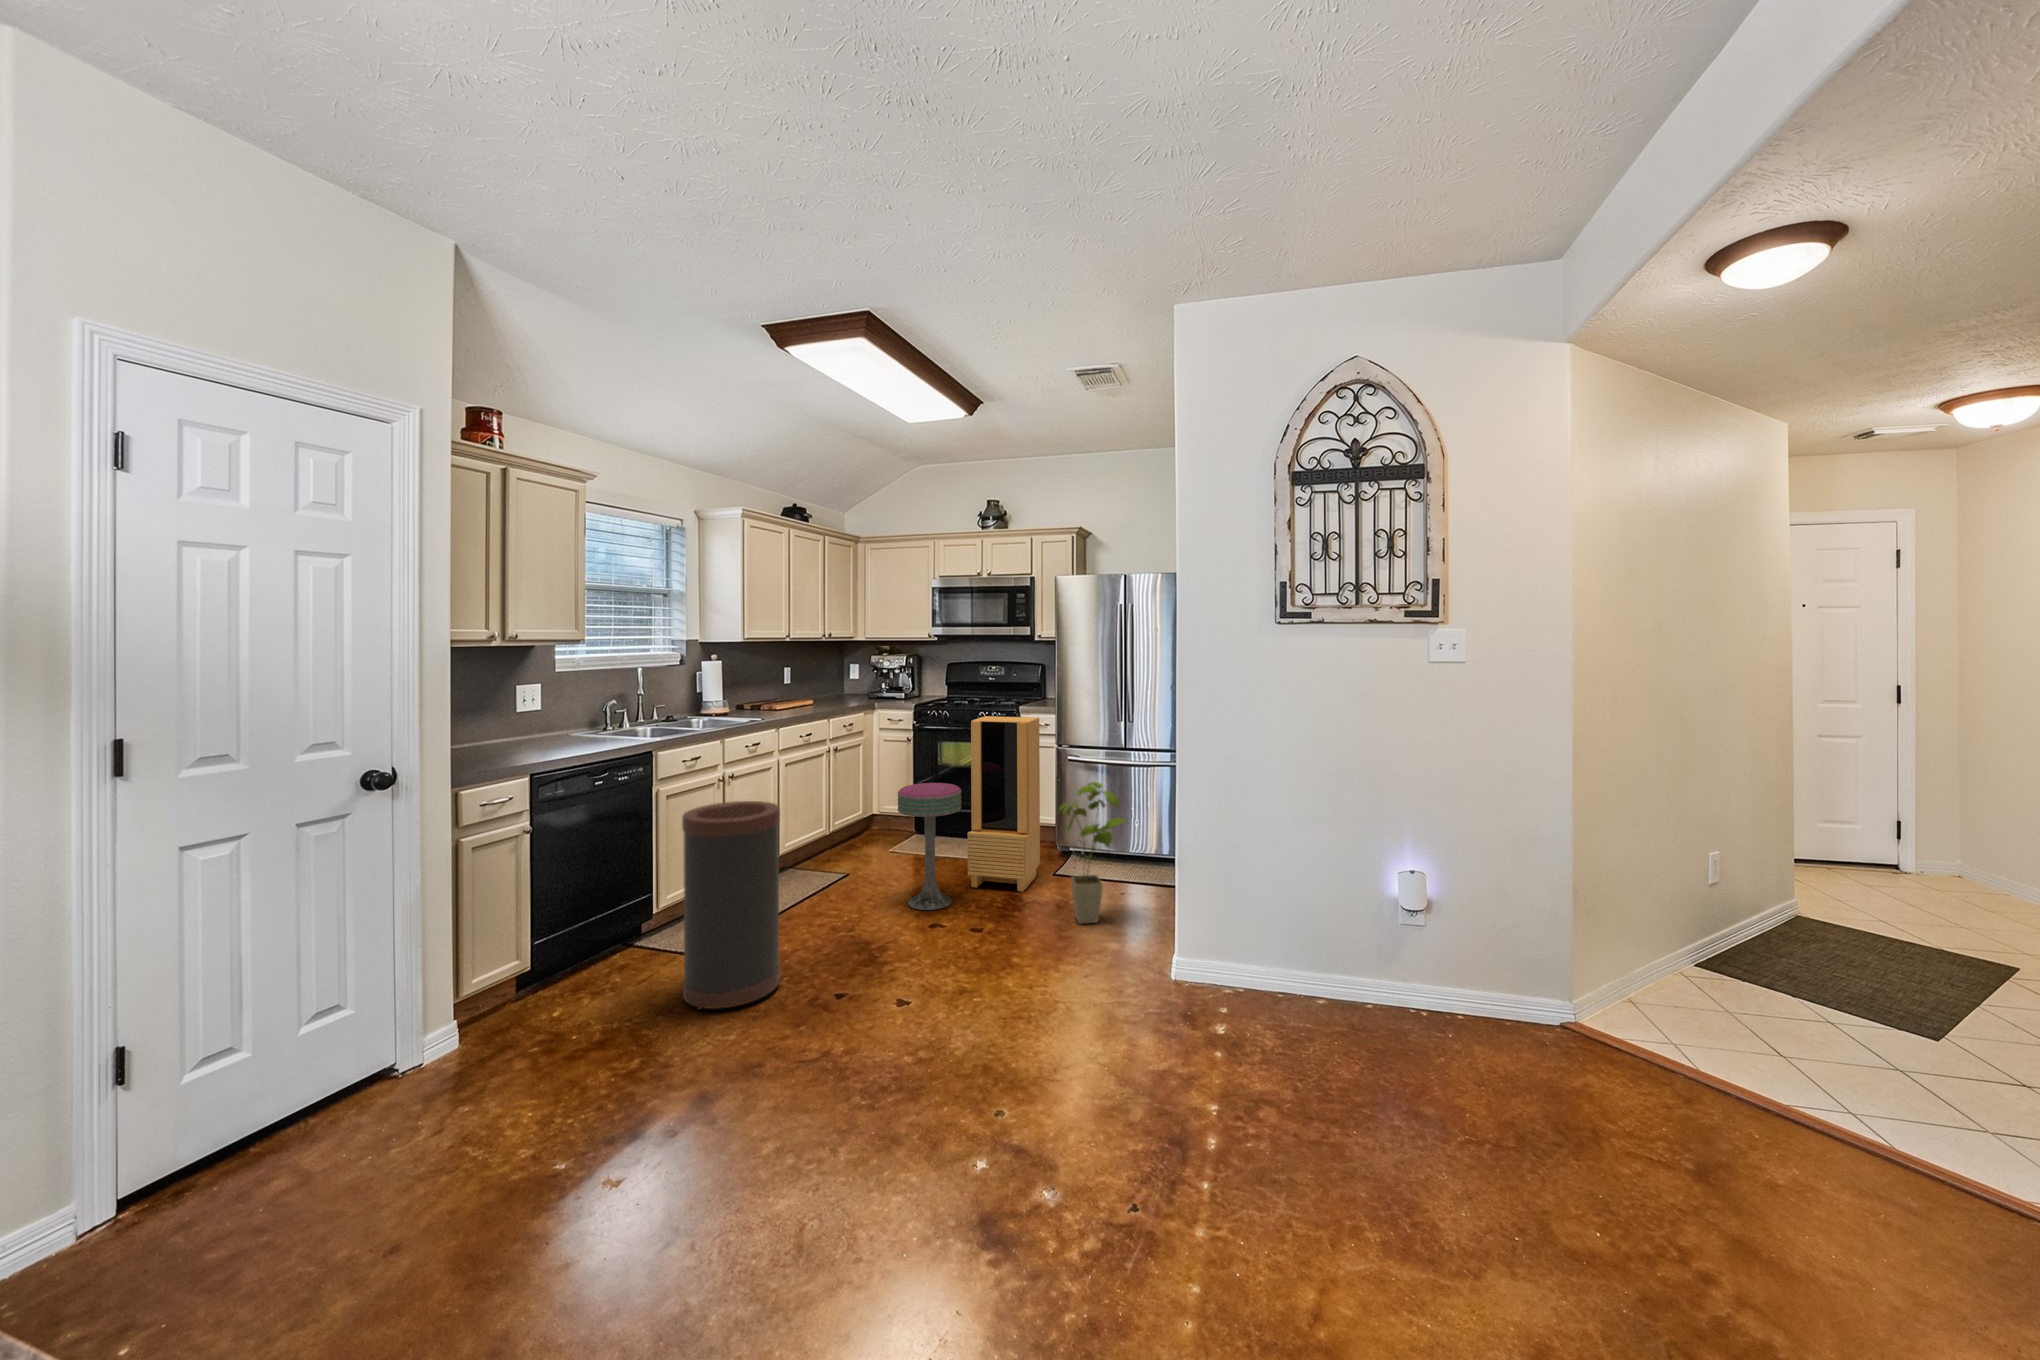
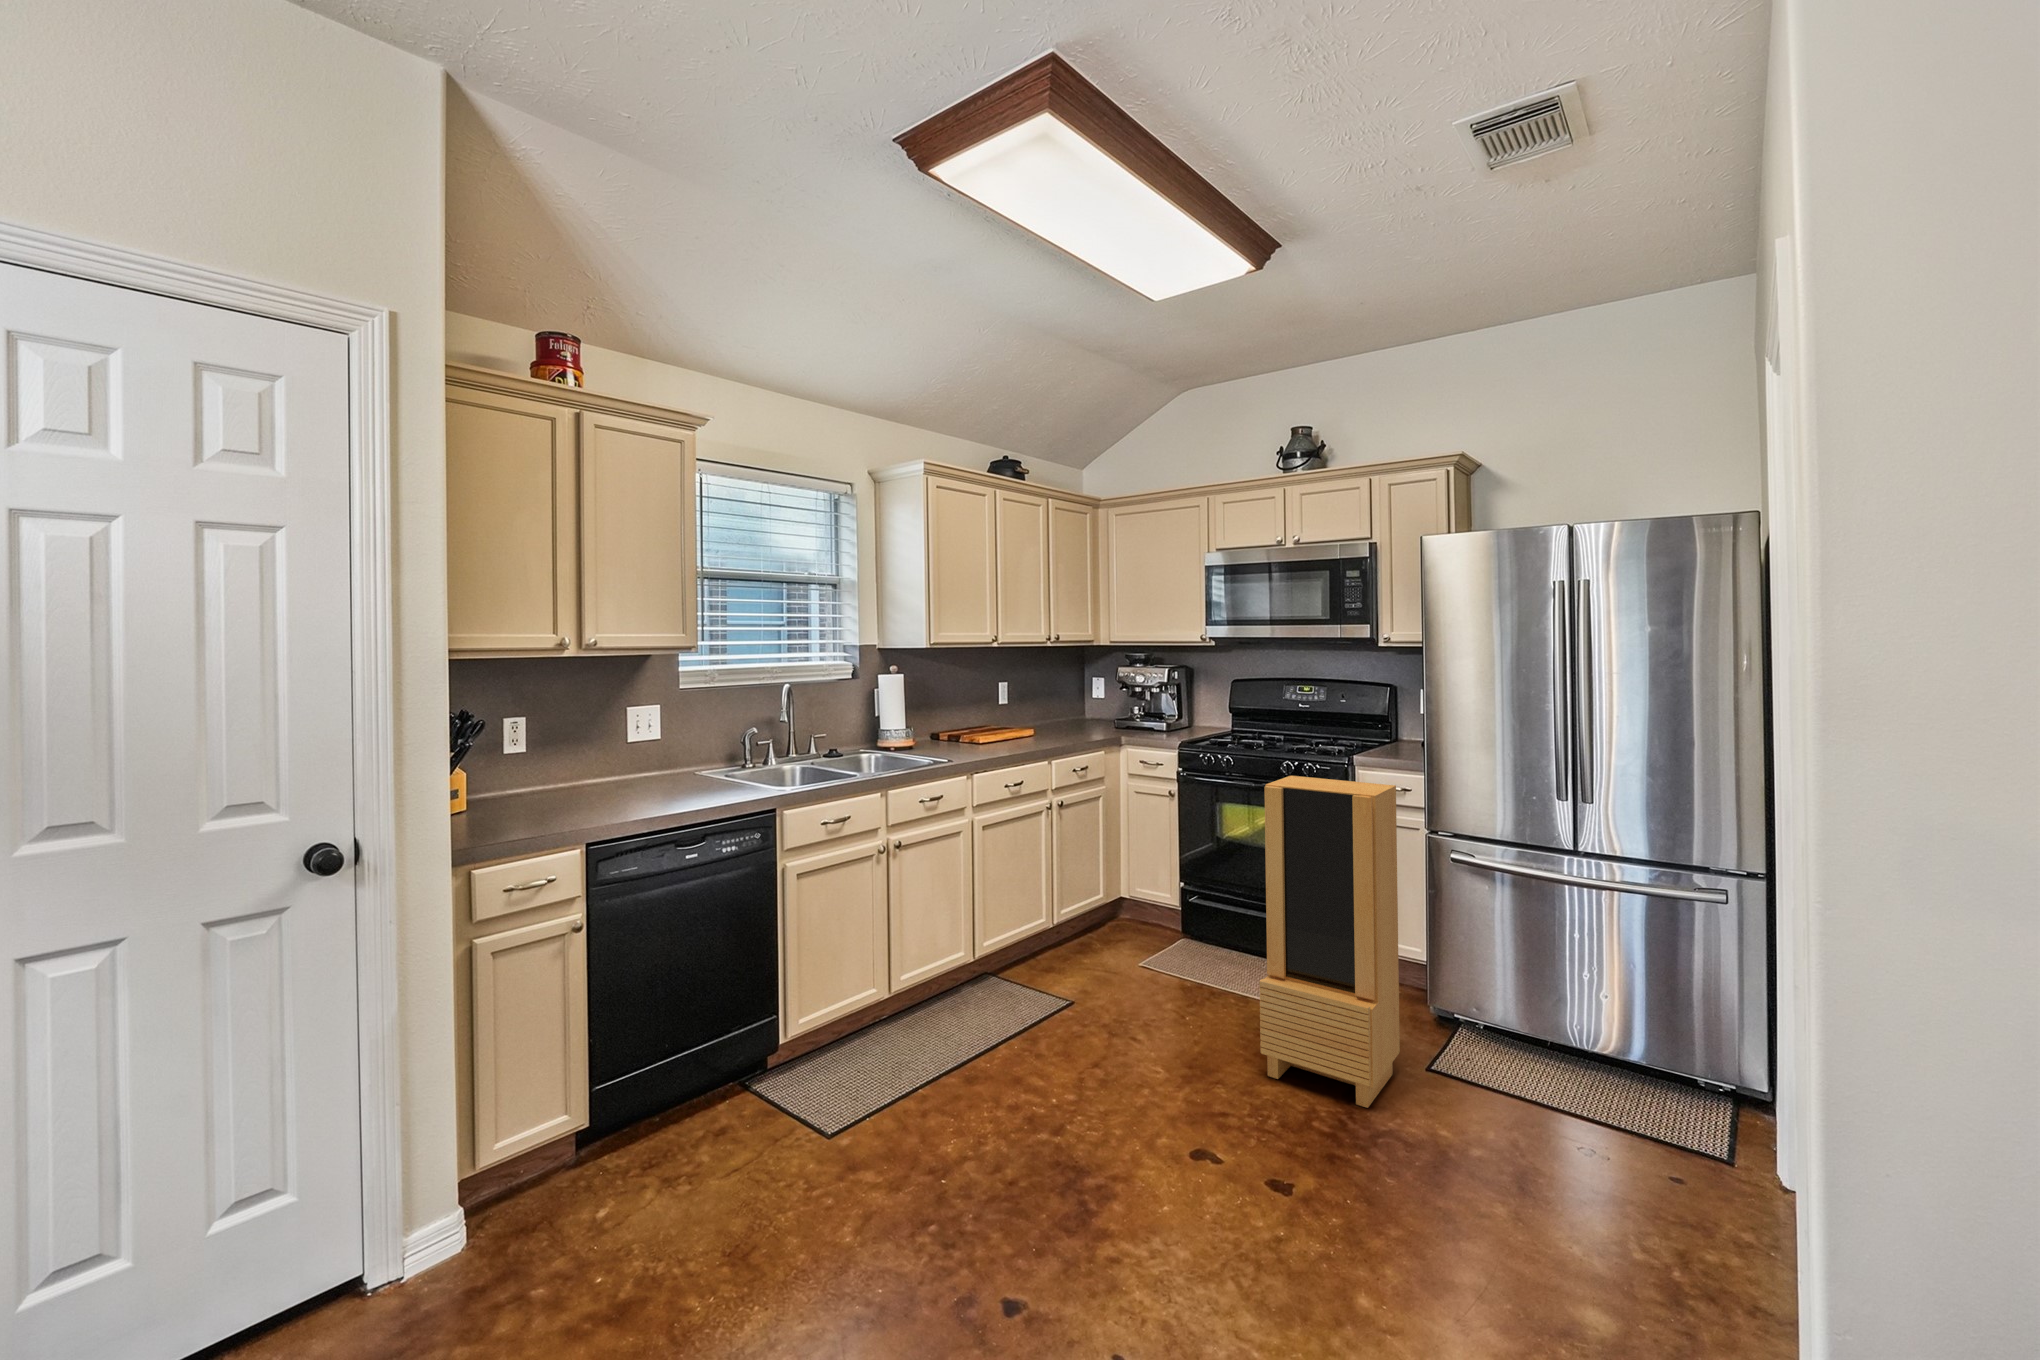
house plant: present [1060,782,1125,924] -> none [1444,939,1618,1239]
bar stool: present [898,783,961,910] -> none [1134,887,1246,1118]
trash can: present [682,801,780,1010] -> none [761,911,915,1283]

